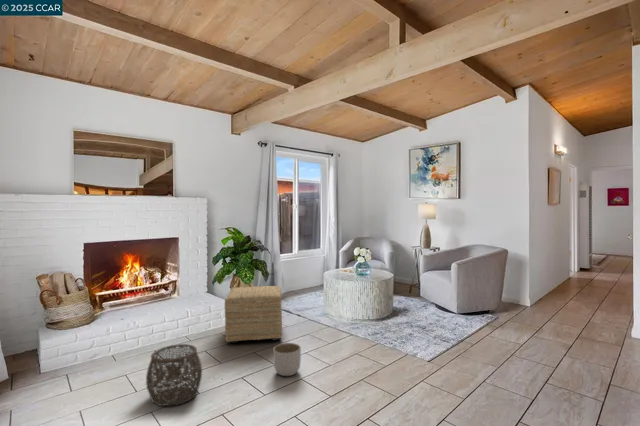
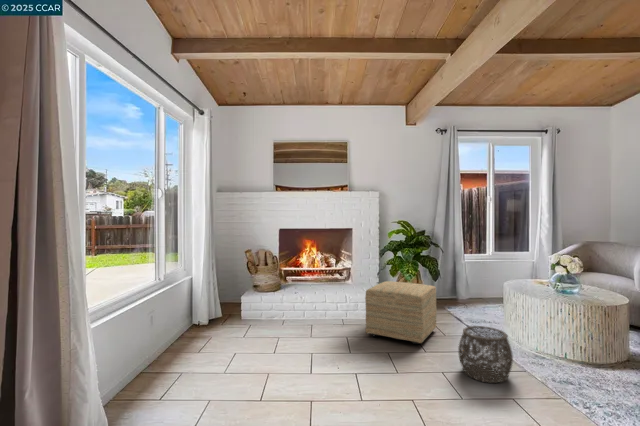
planter: present [273,343,301,376] -> none [385,347,416,385]
woven basket: present [146,344,202,407] -> present [458,326,513,383]

